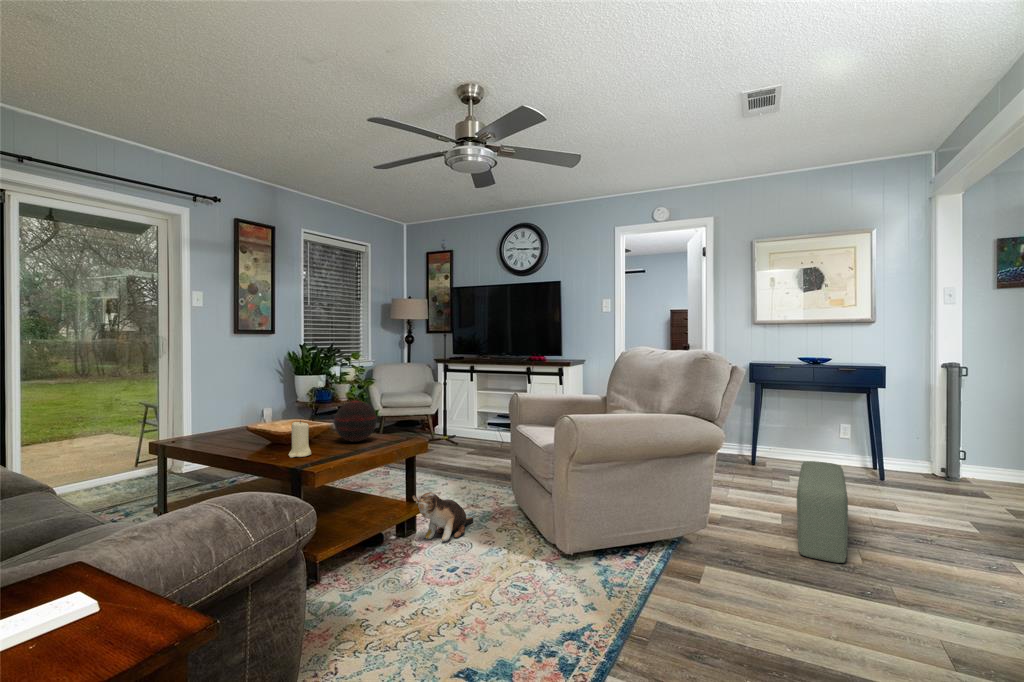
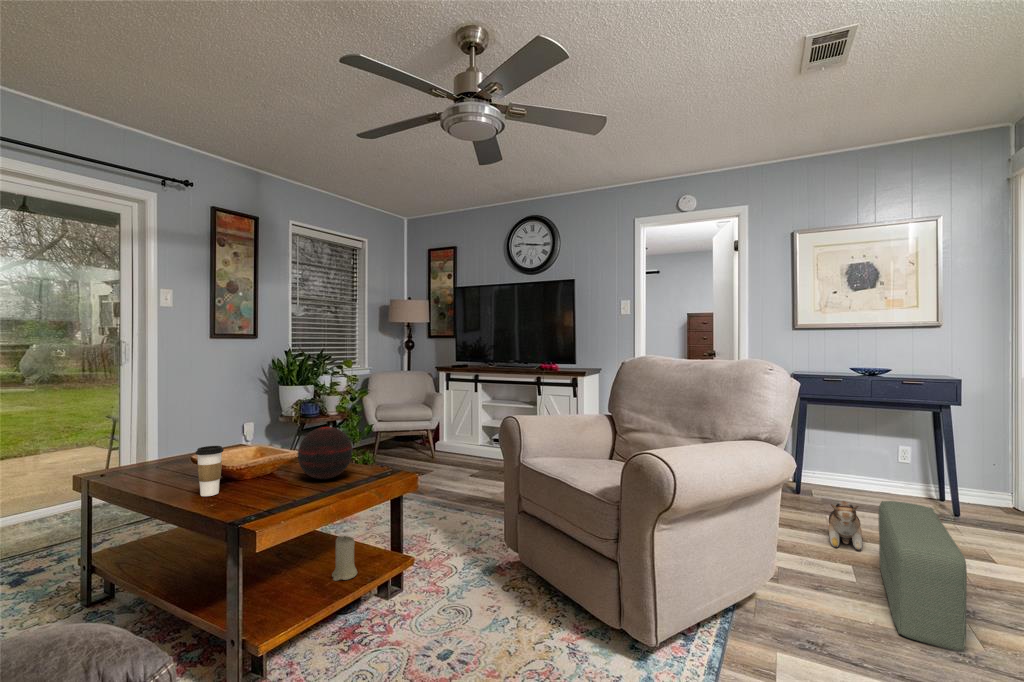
coffee cup: none [260,413,280,451] -> present [196,446,224,496]
candle: present [289,421,311,458] -> present [332,536,357,581]
plush toy: present [413,492,473,541] -> present [828,501,863,550]

